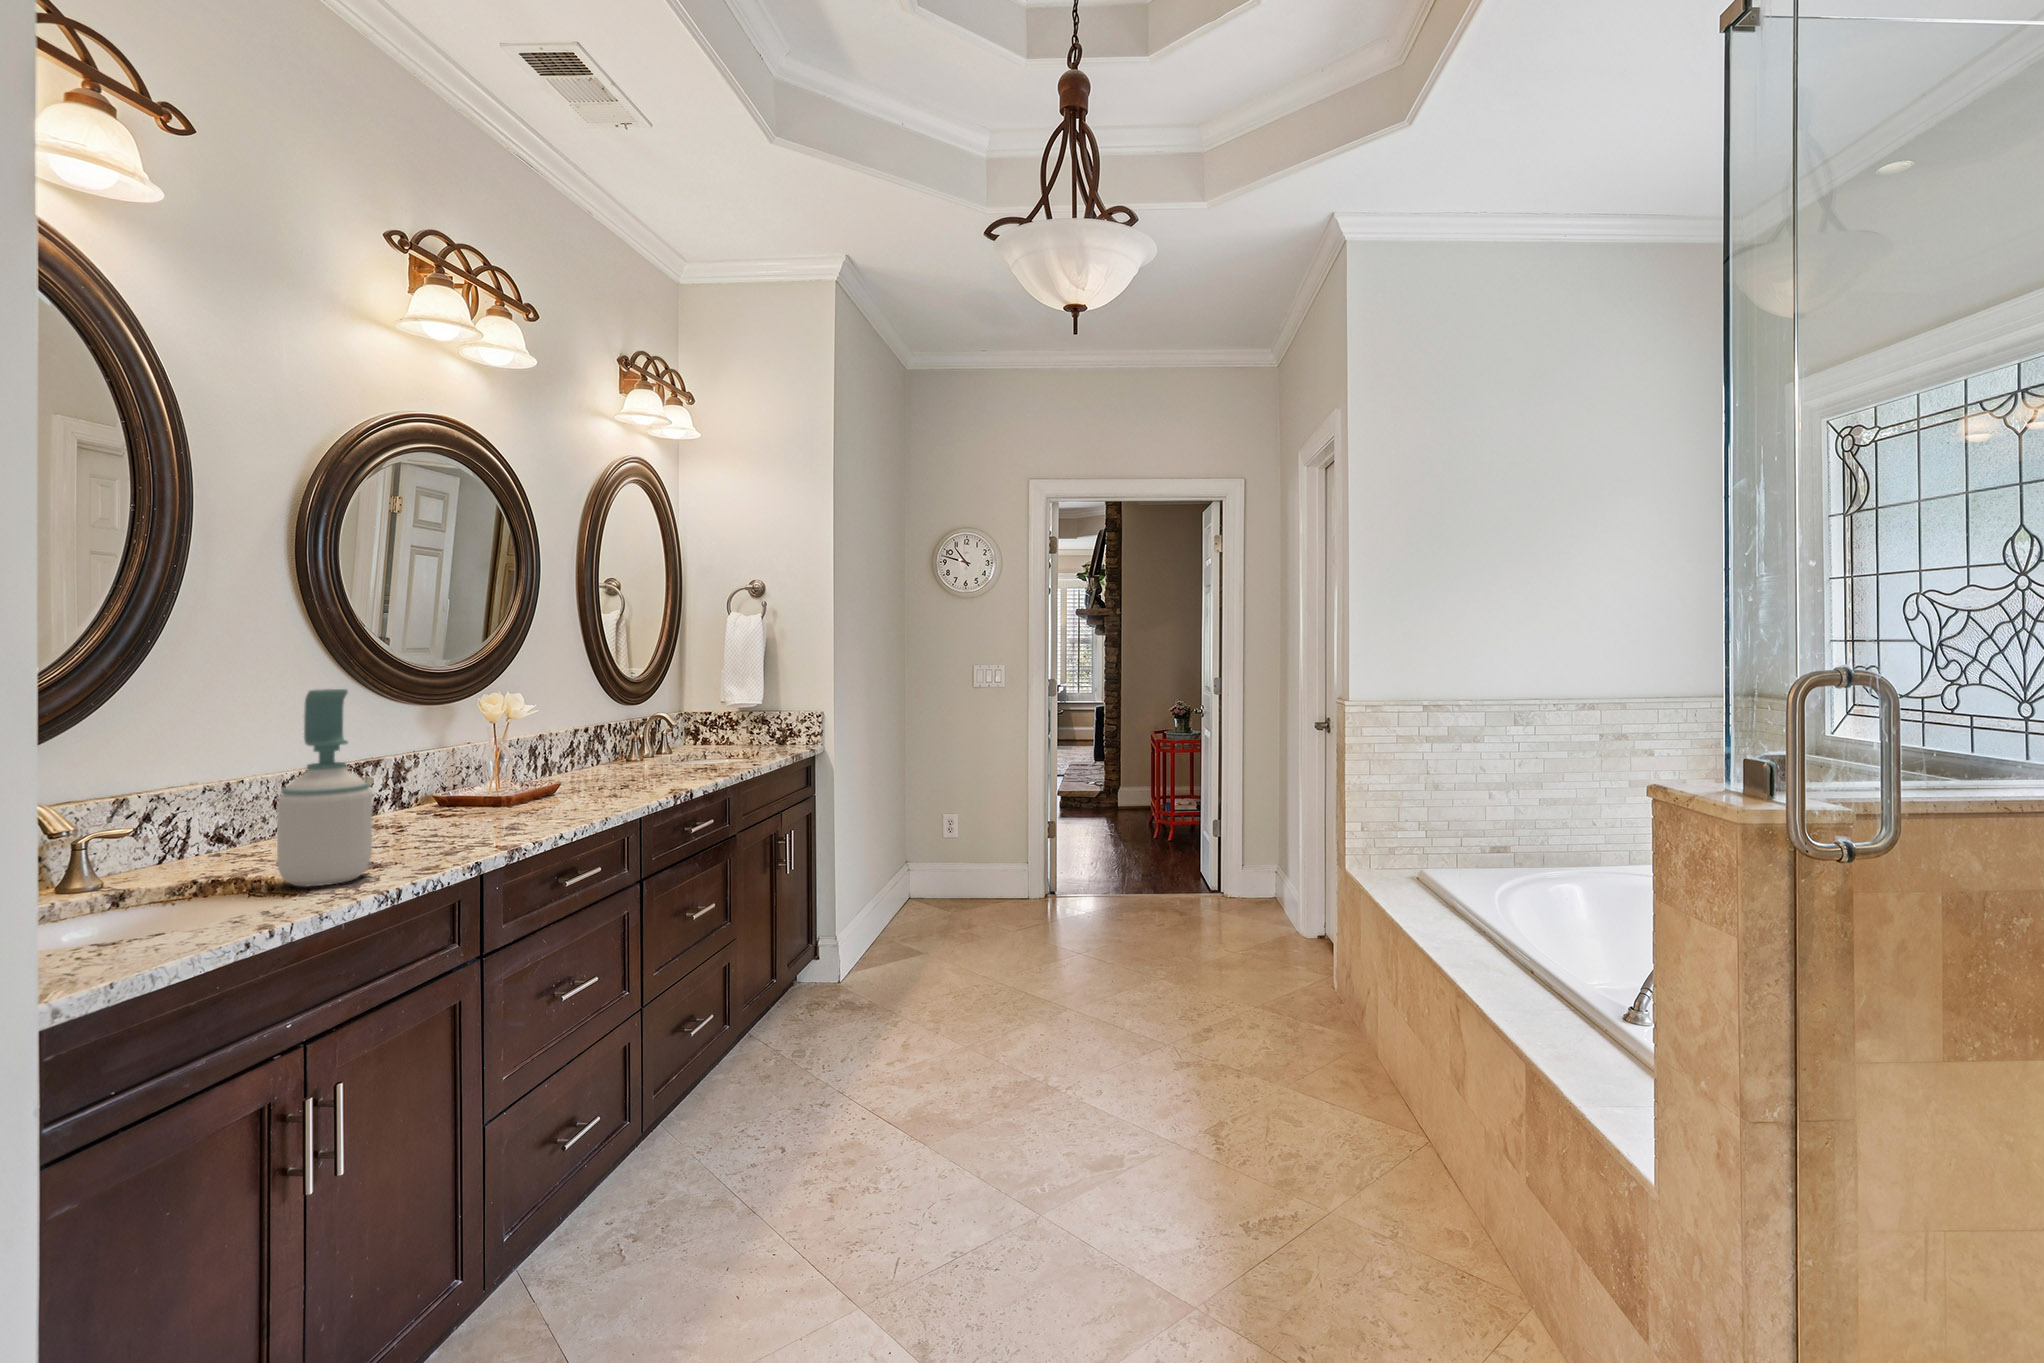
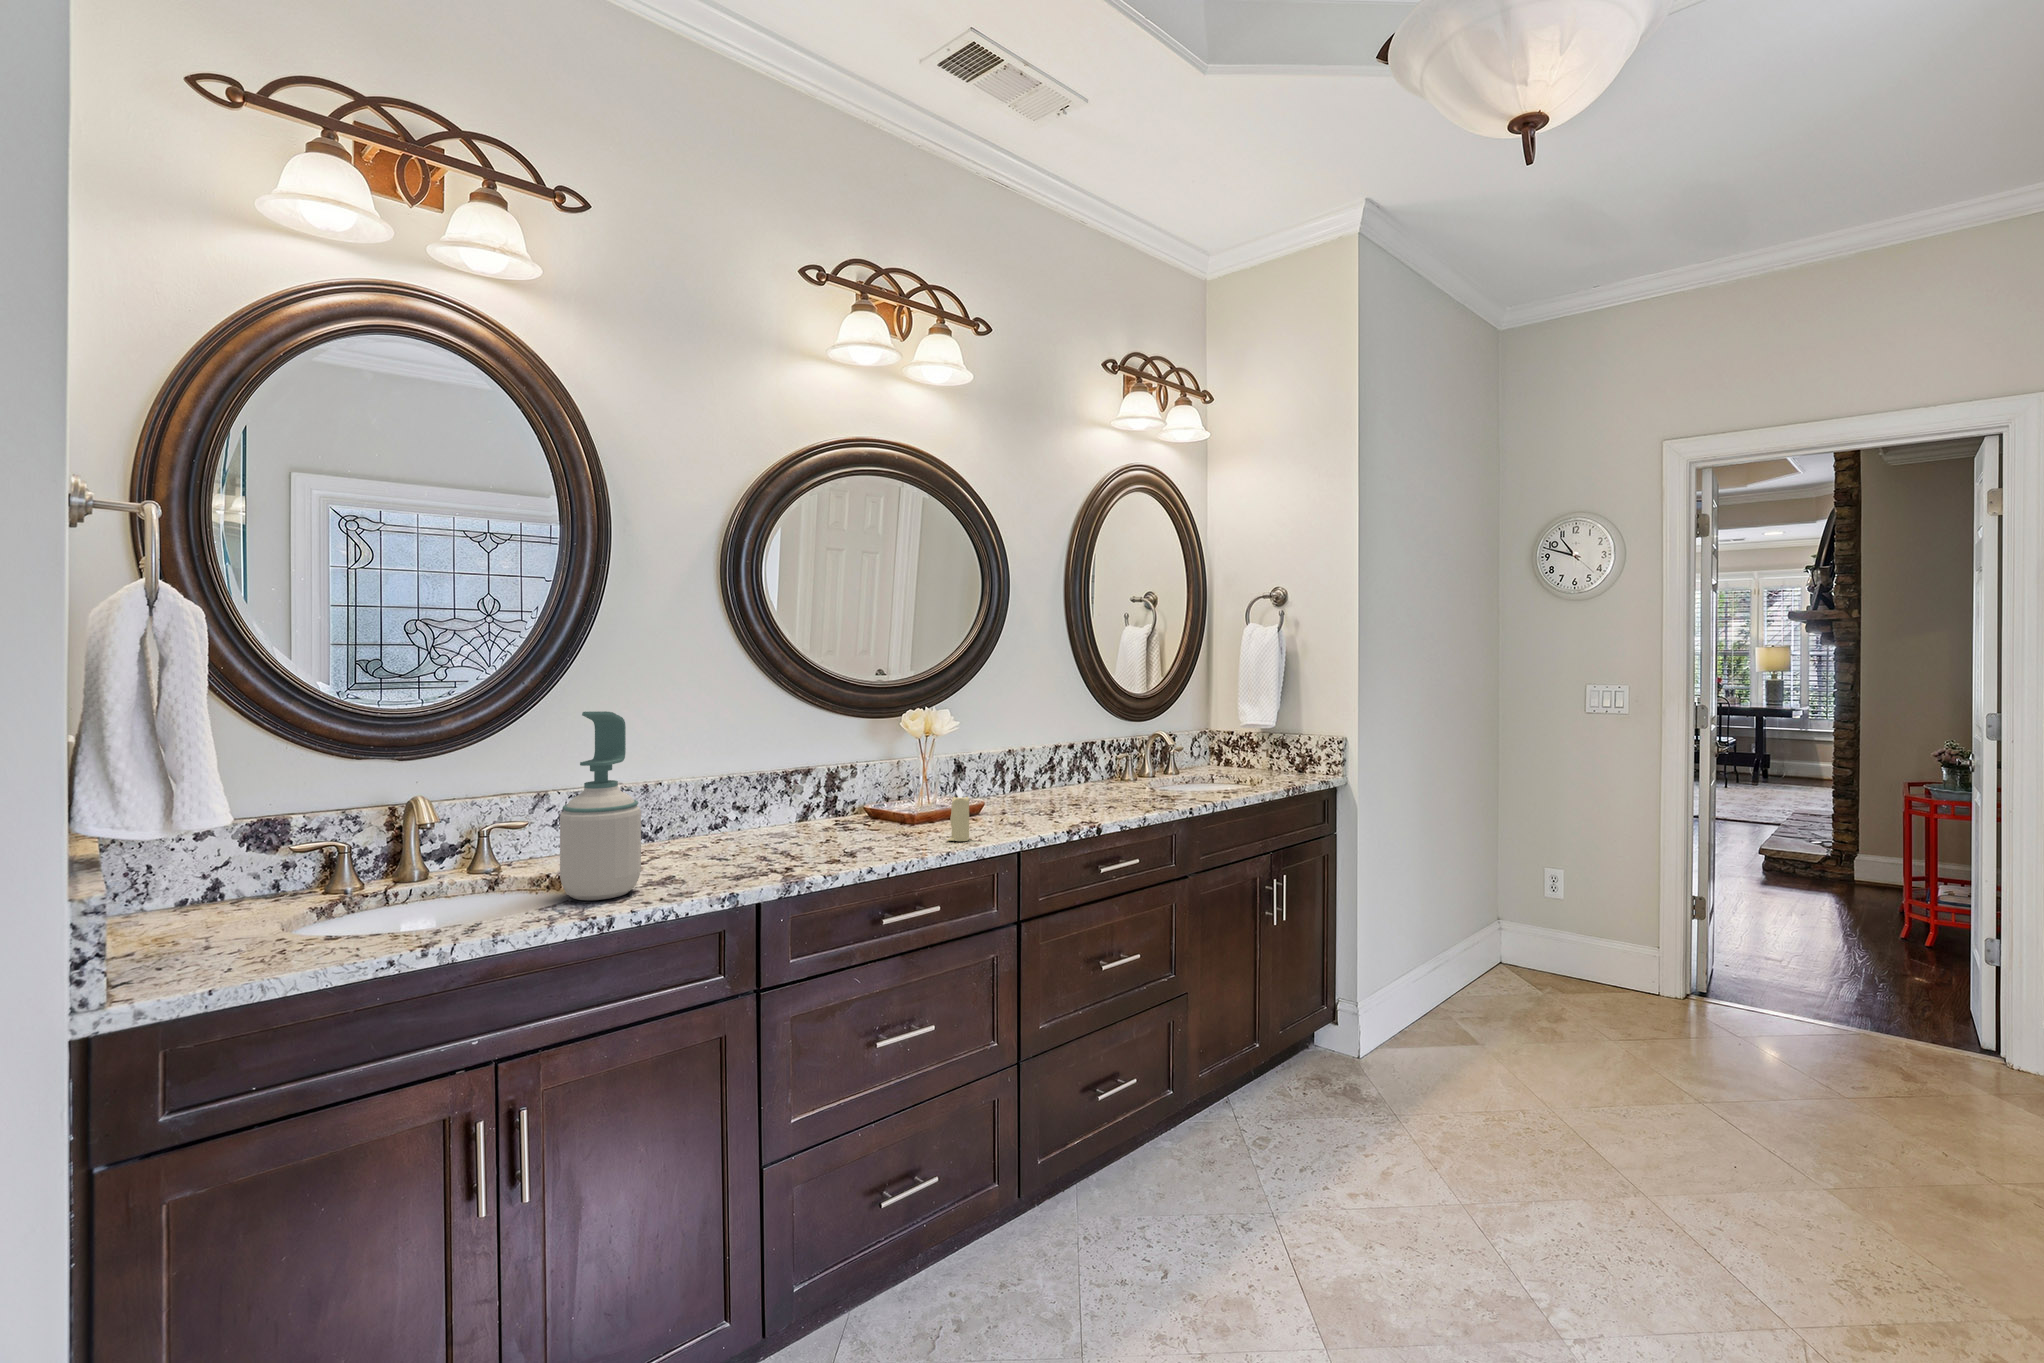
candle: none [585,757,608,810] -> present [947,784,969,841]

